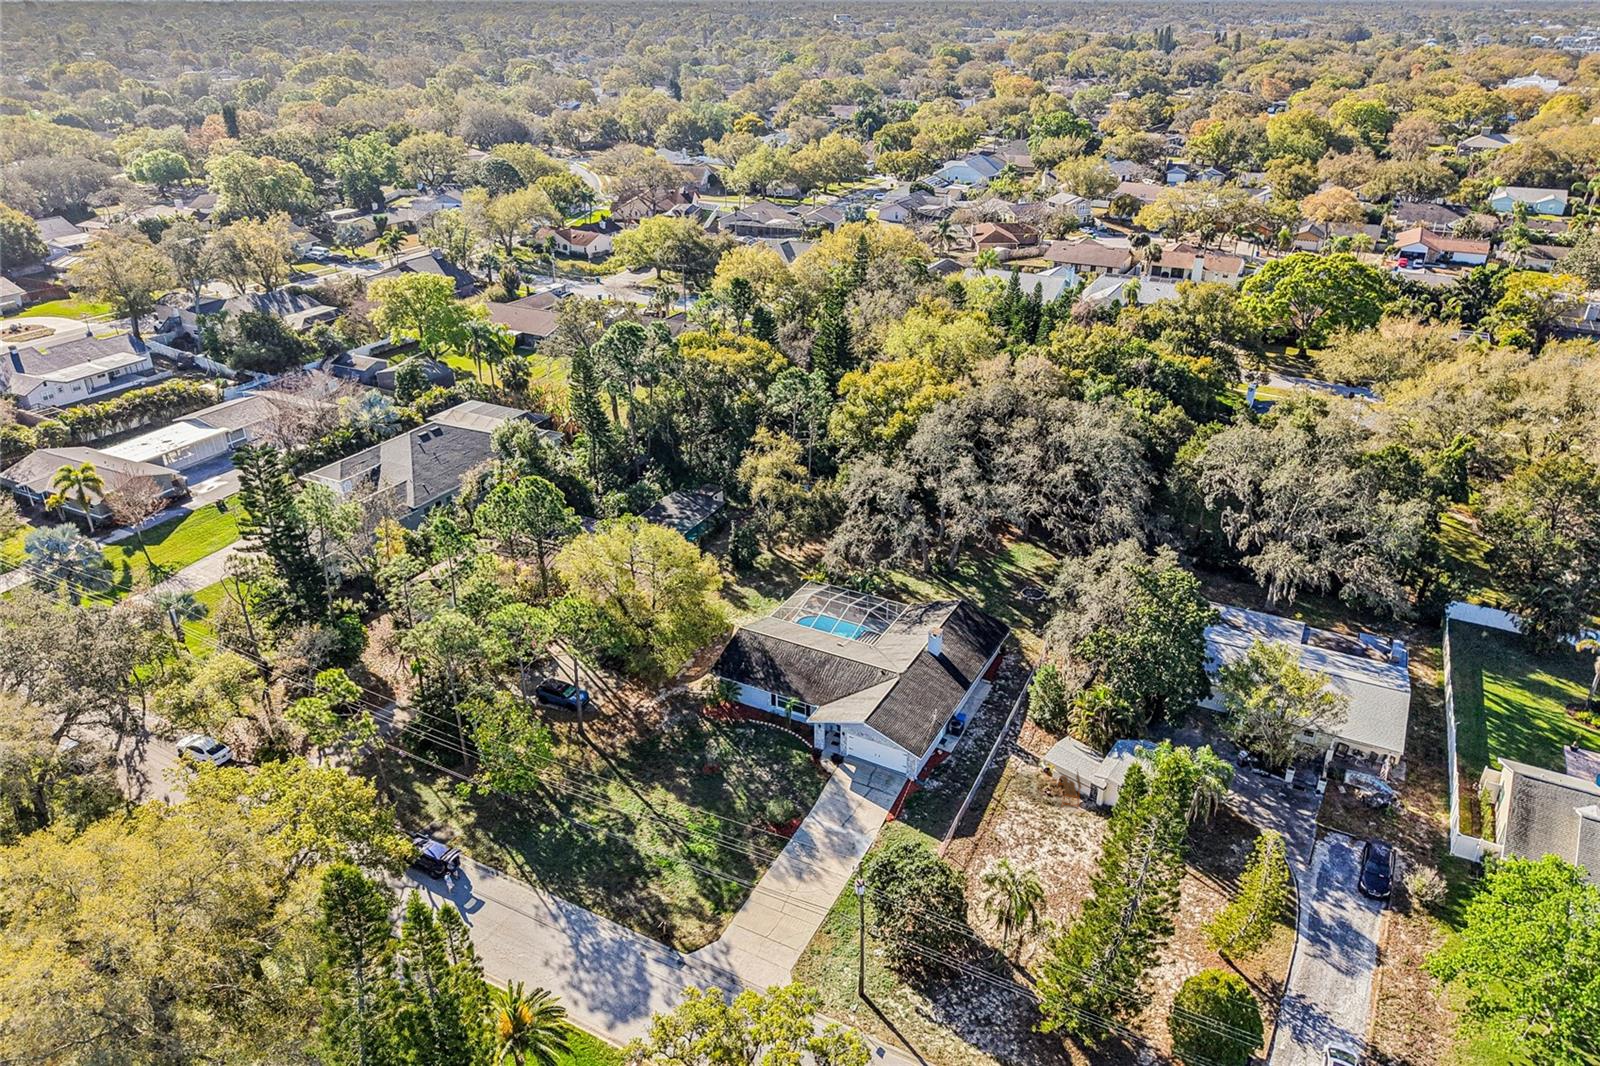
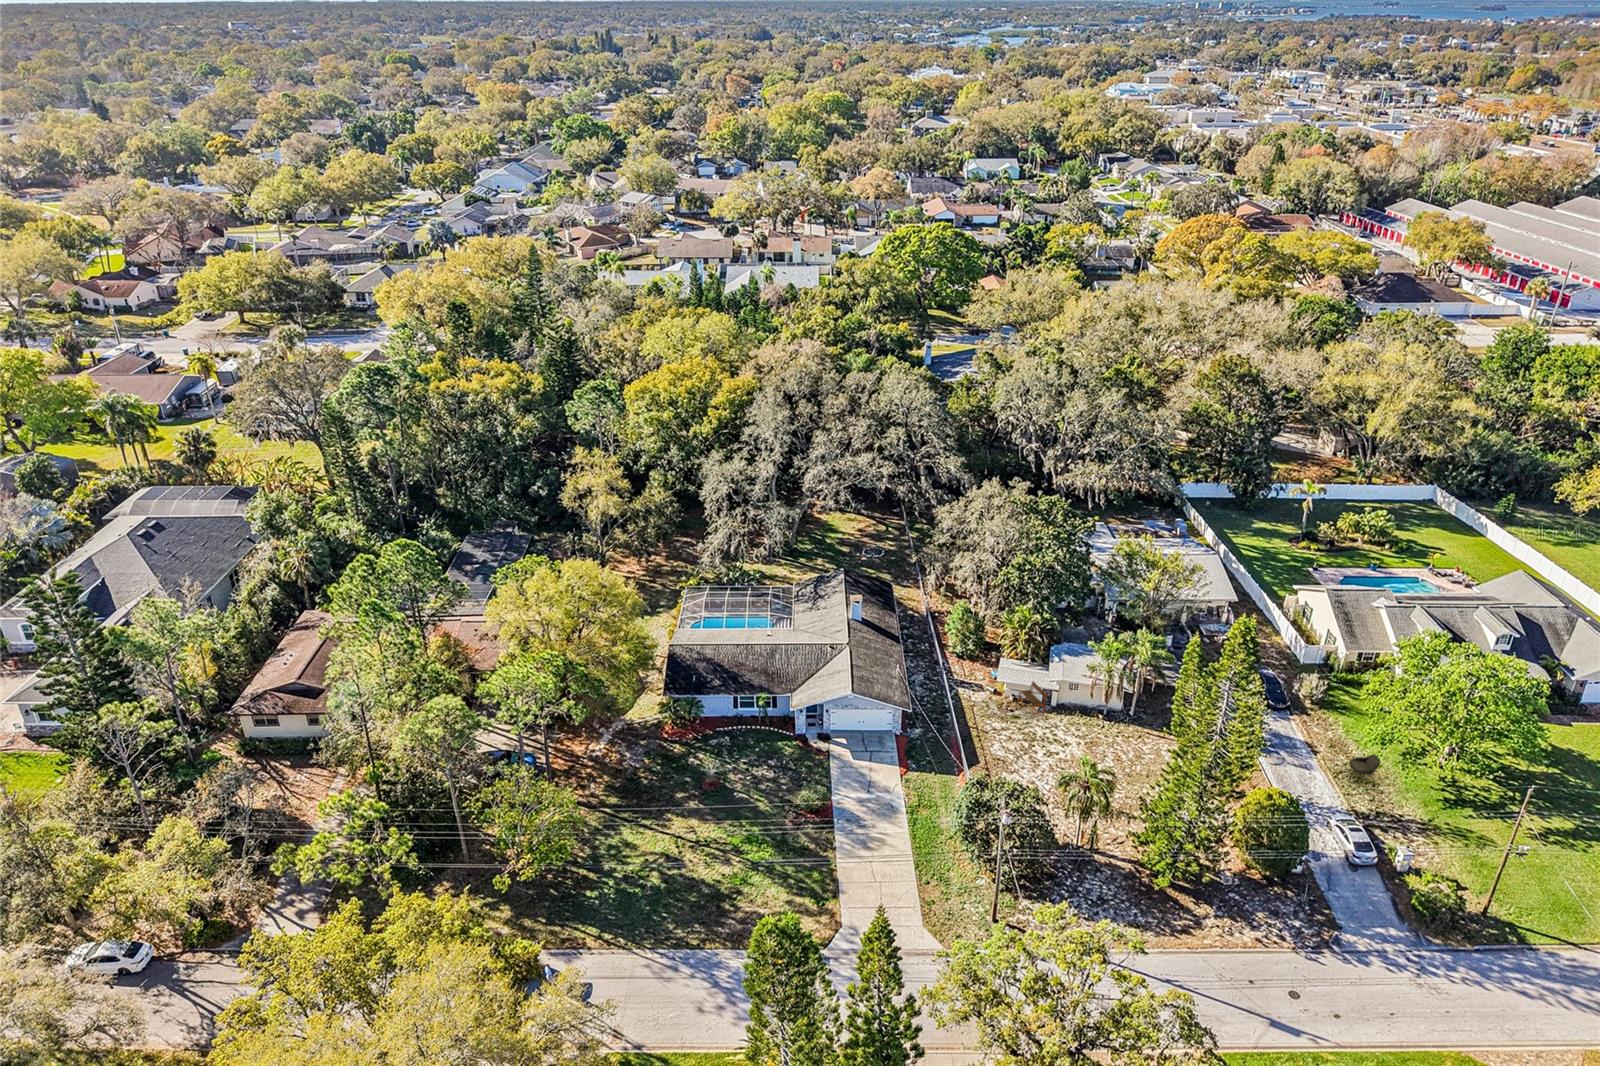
lounge chair: none [1423,992,1465,1037] -> present [1348,754,1381,777]

